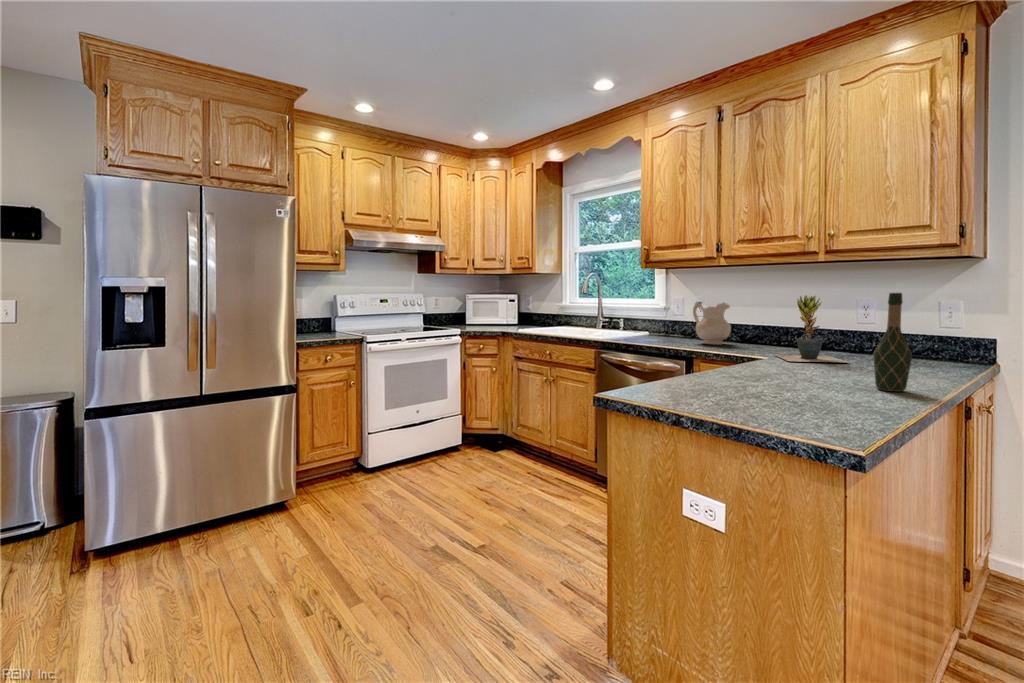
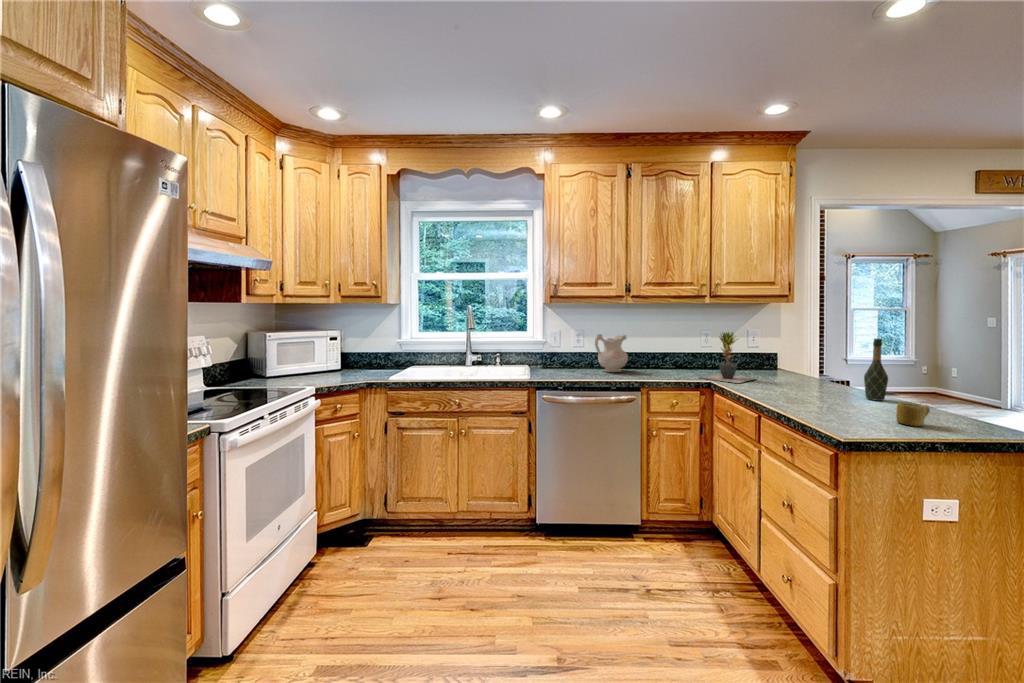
mug: none [738,368,786,400] -> present [896,402,930,426]

